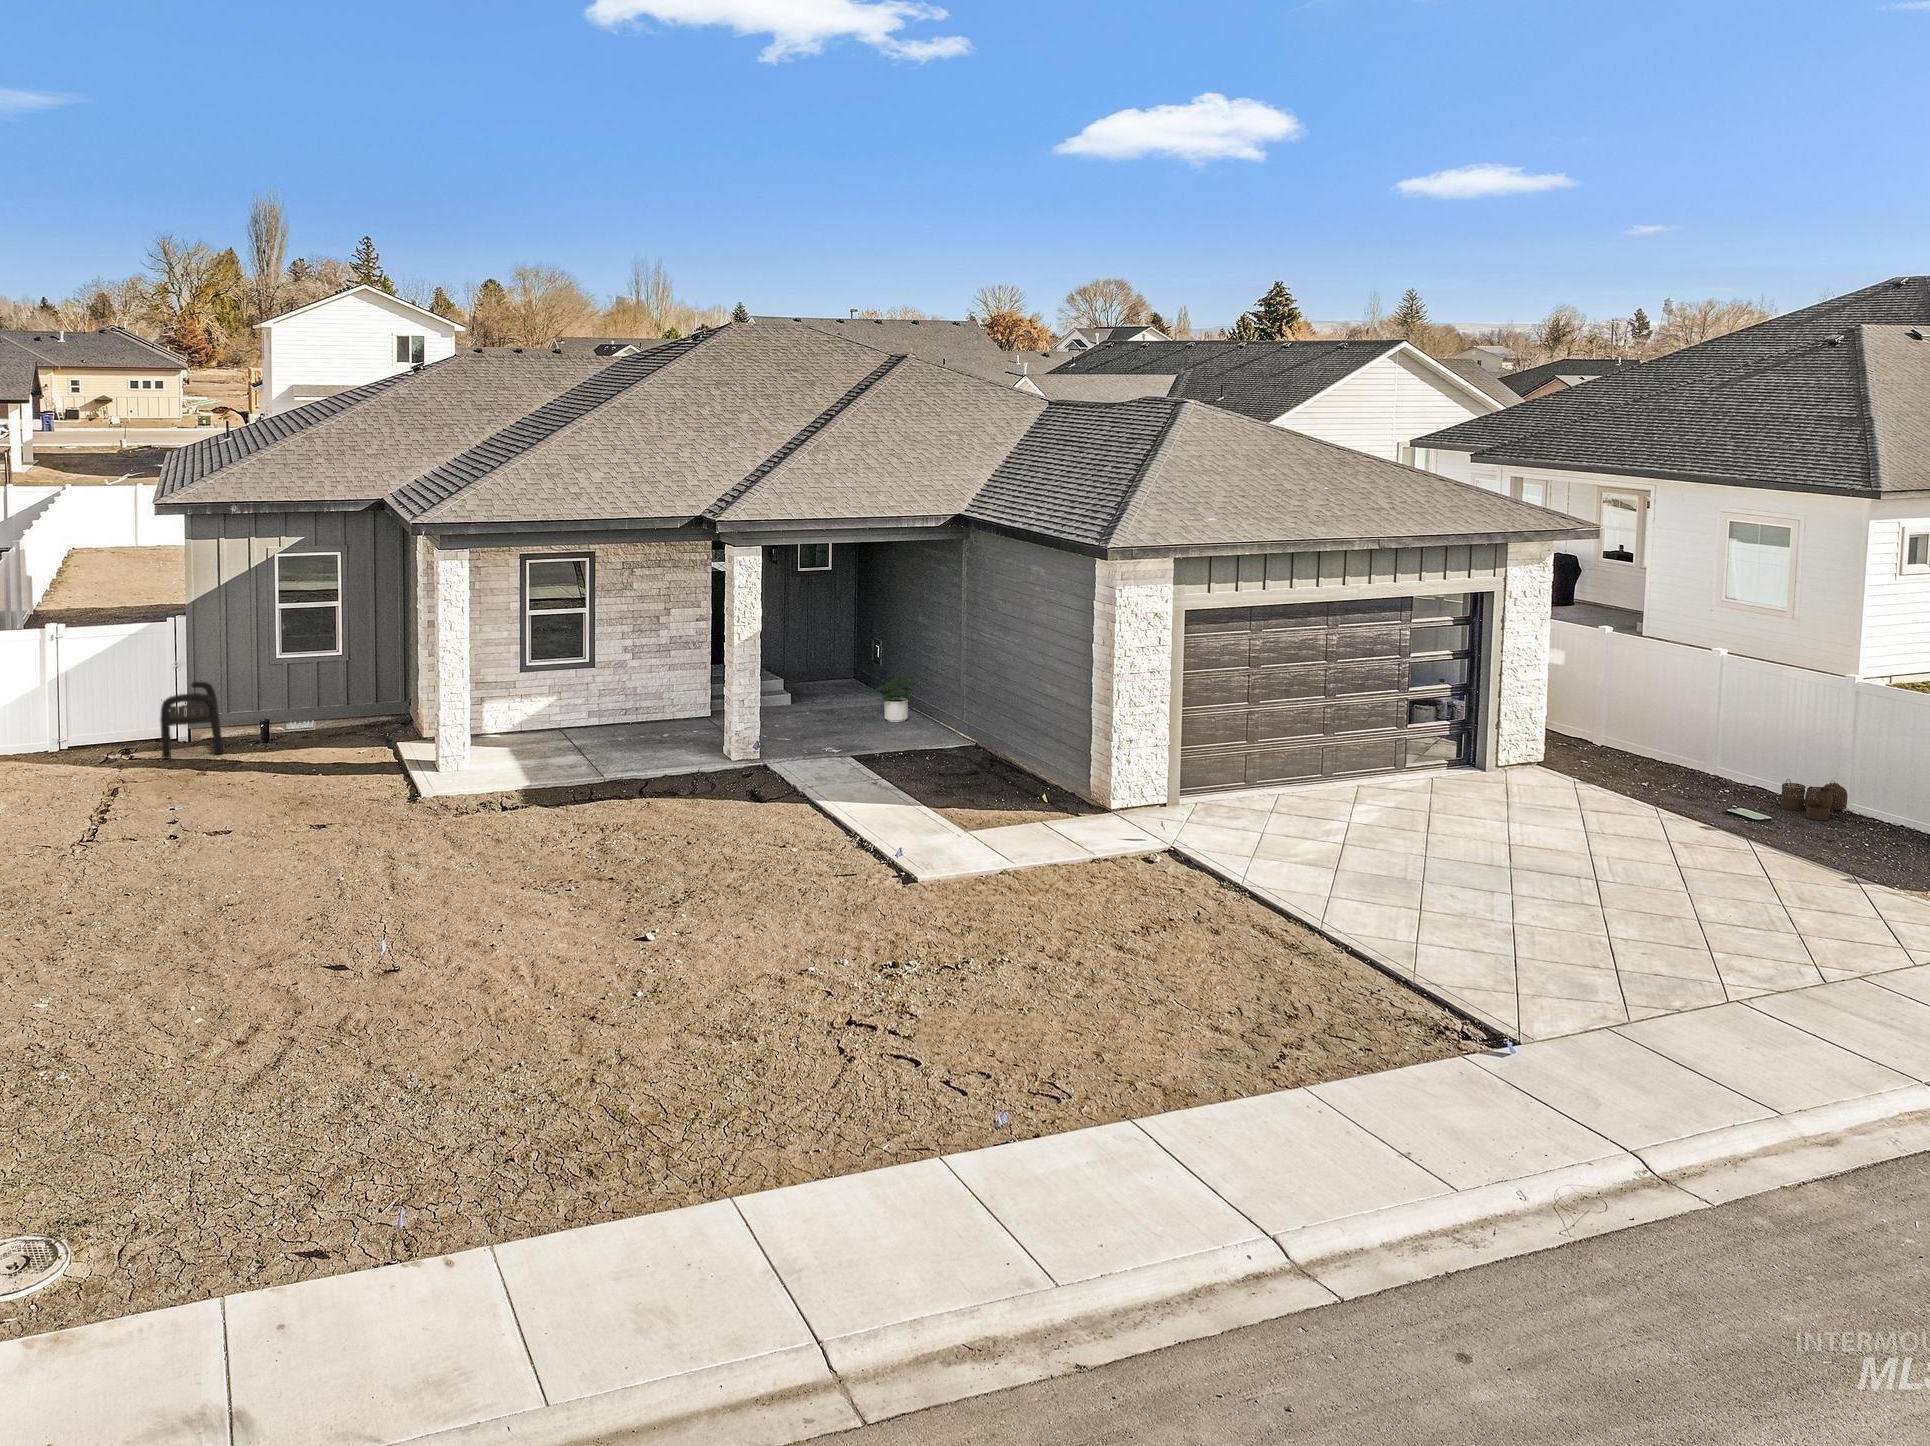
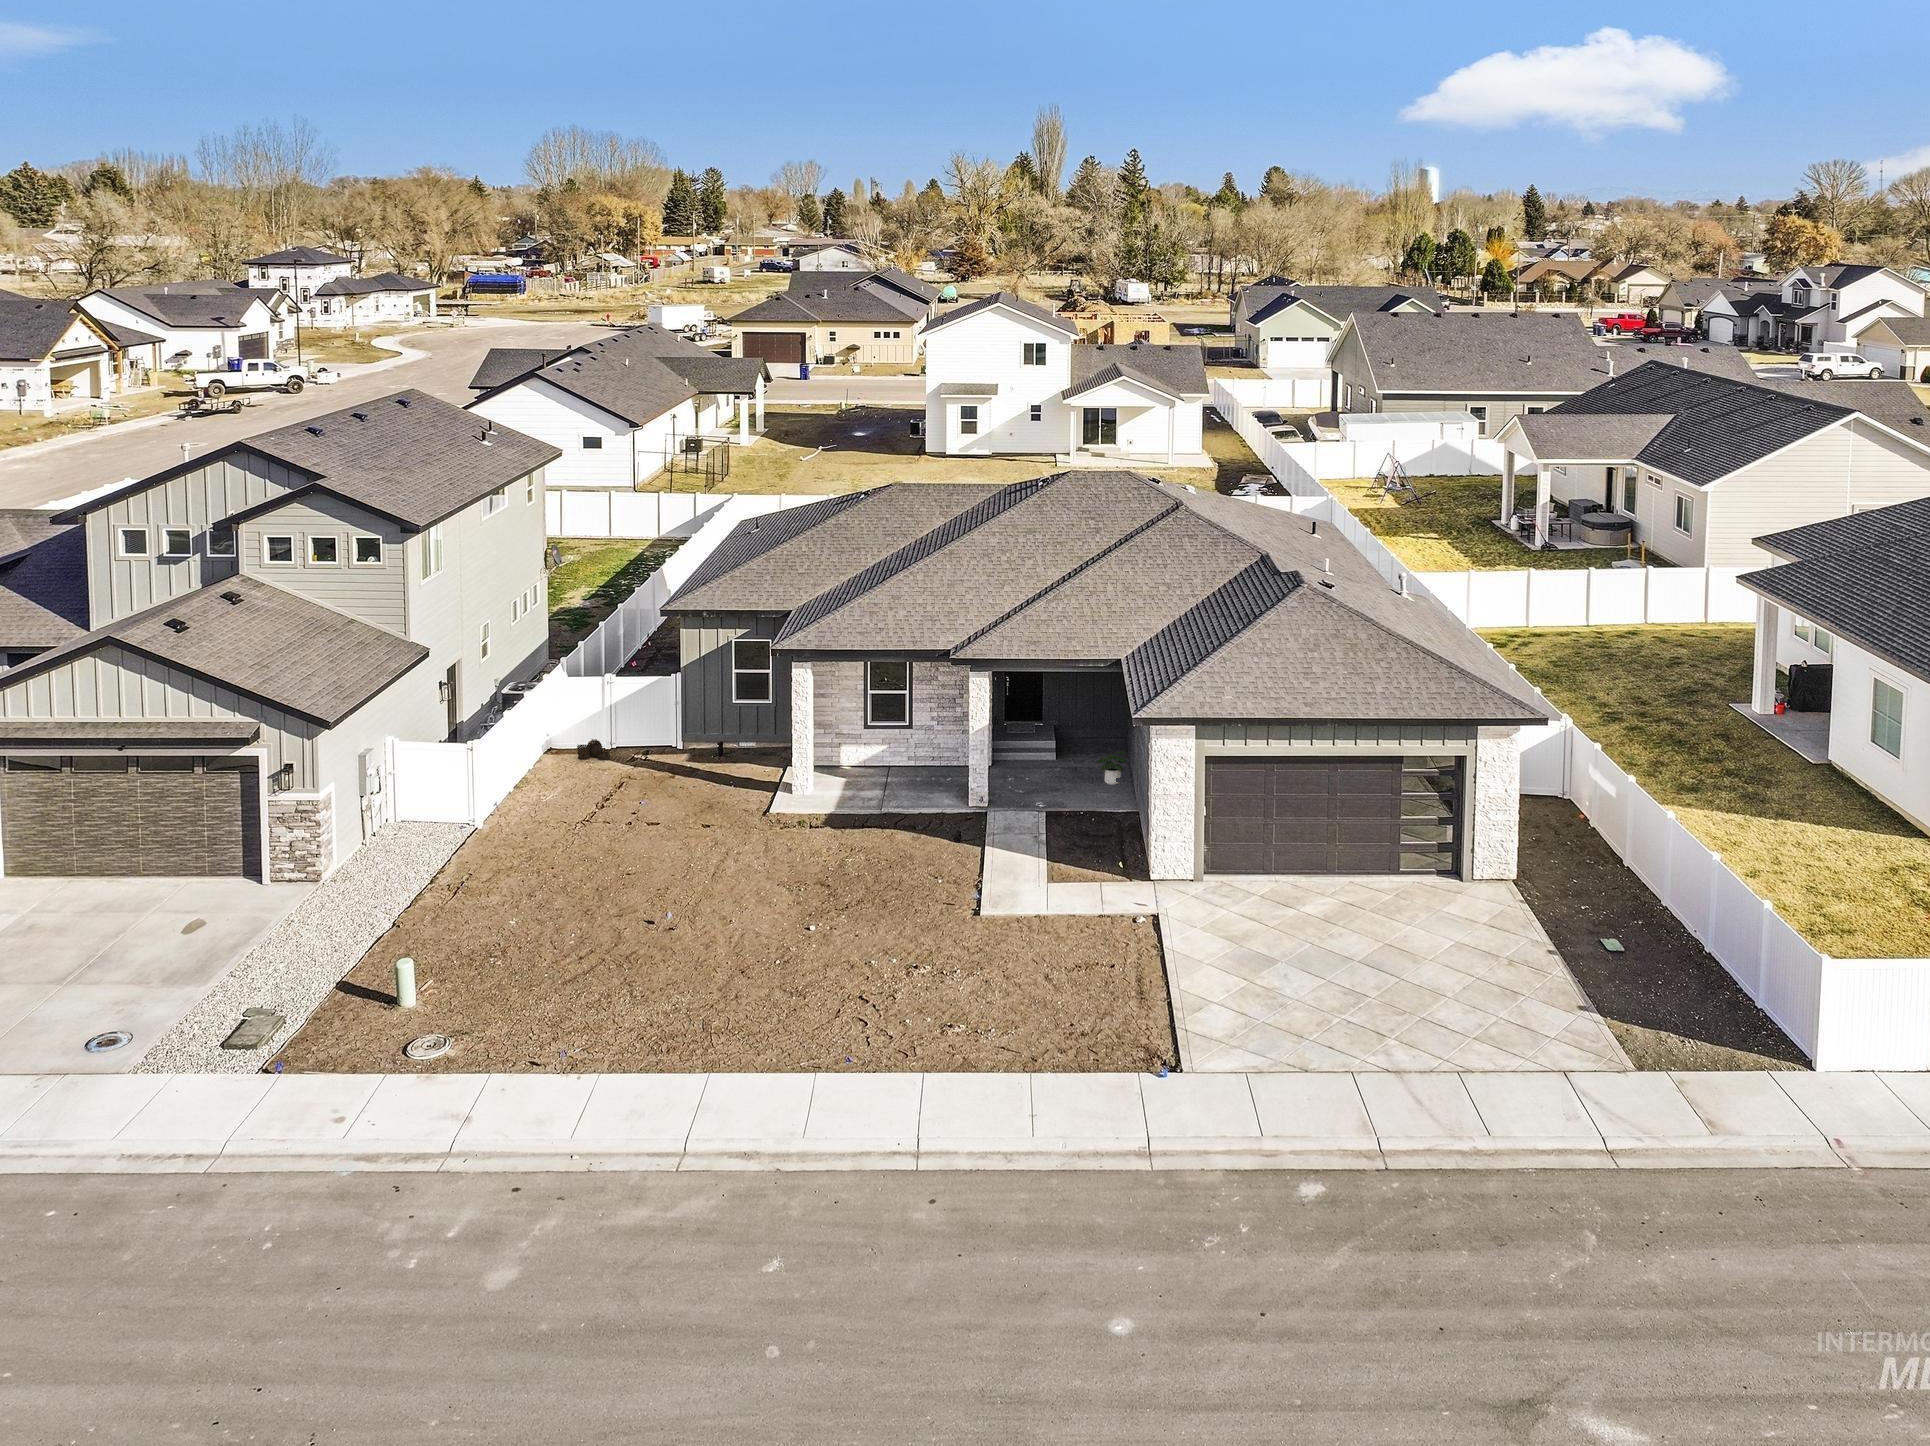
bench: present [160,680,223,759] -> none [657,713,700,763]
woven basket: present [1781,779,1848,820] -> present [577,739,610,760]

